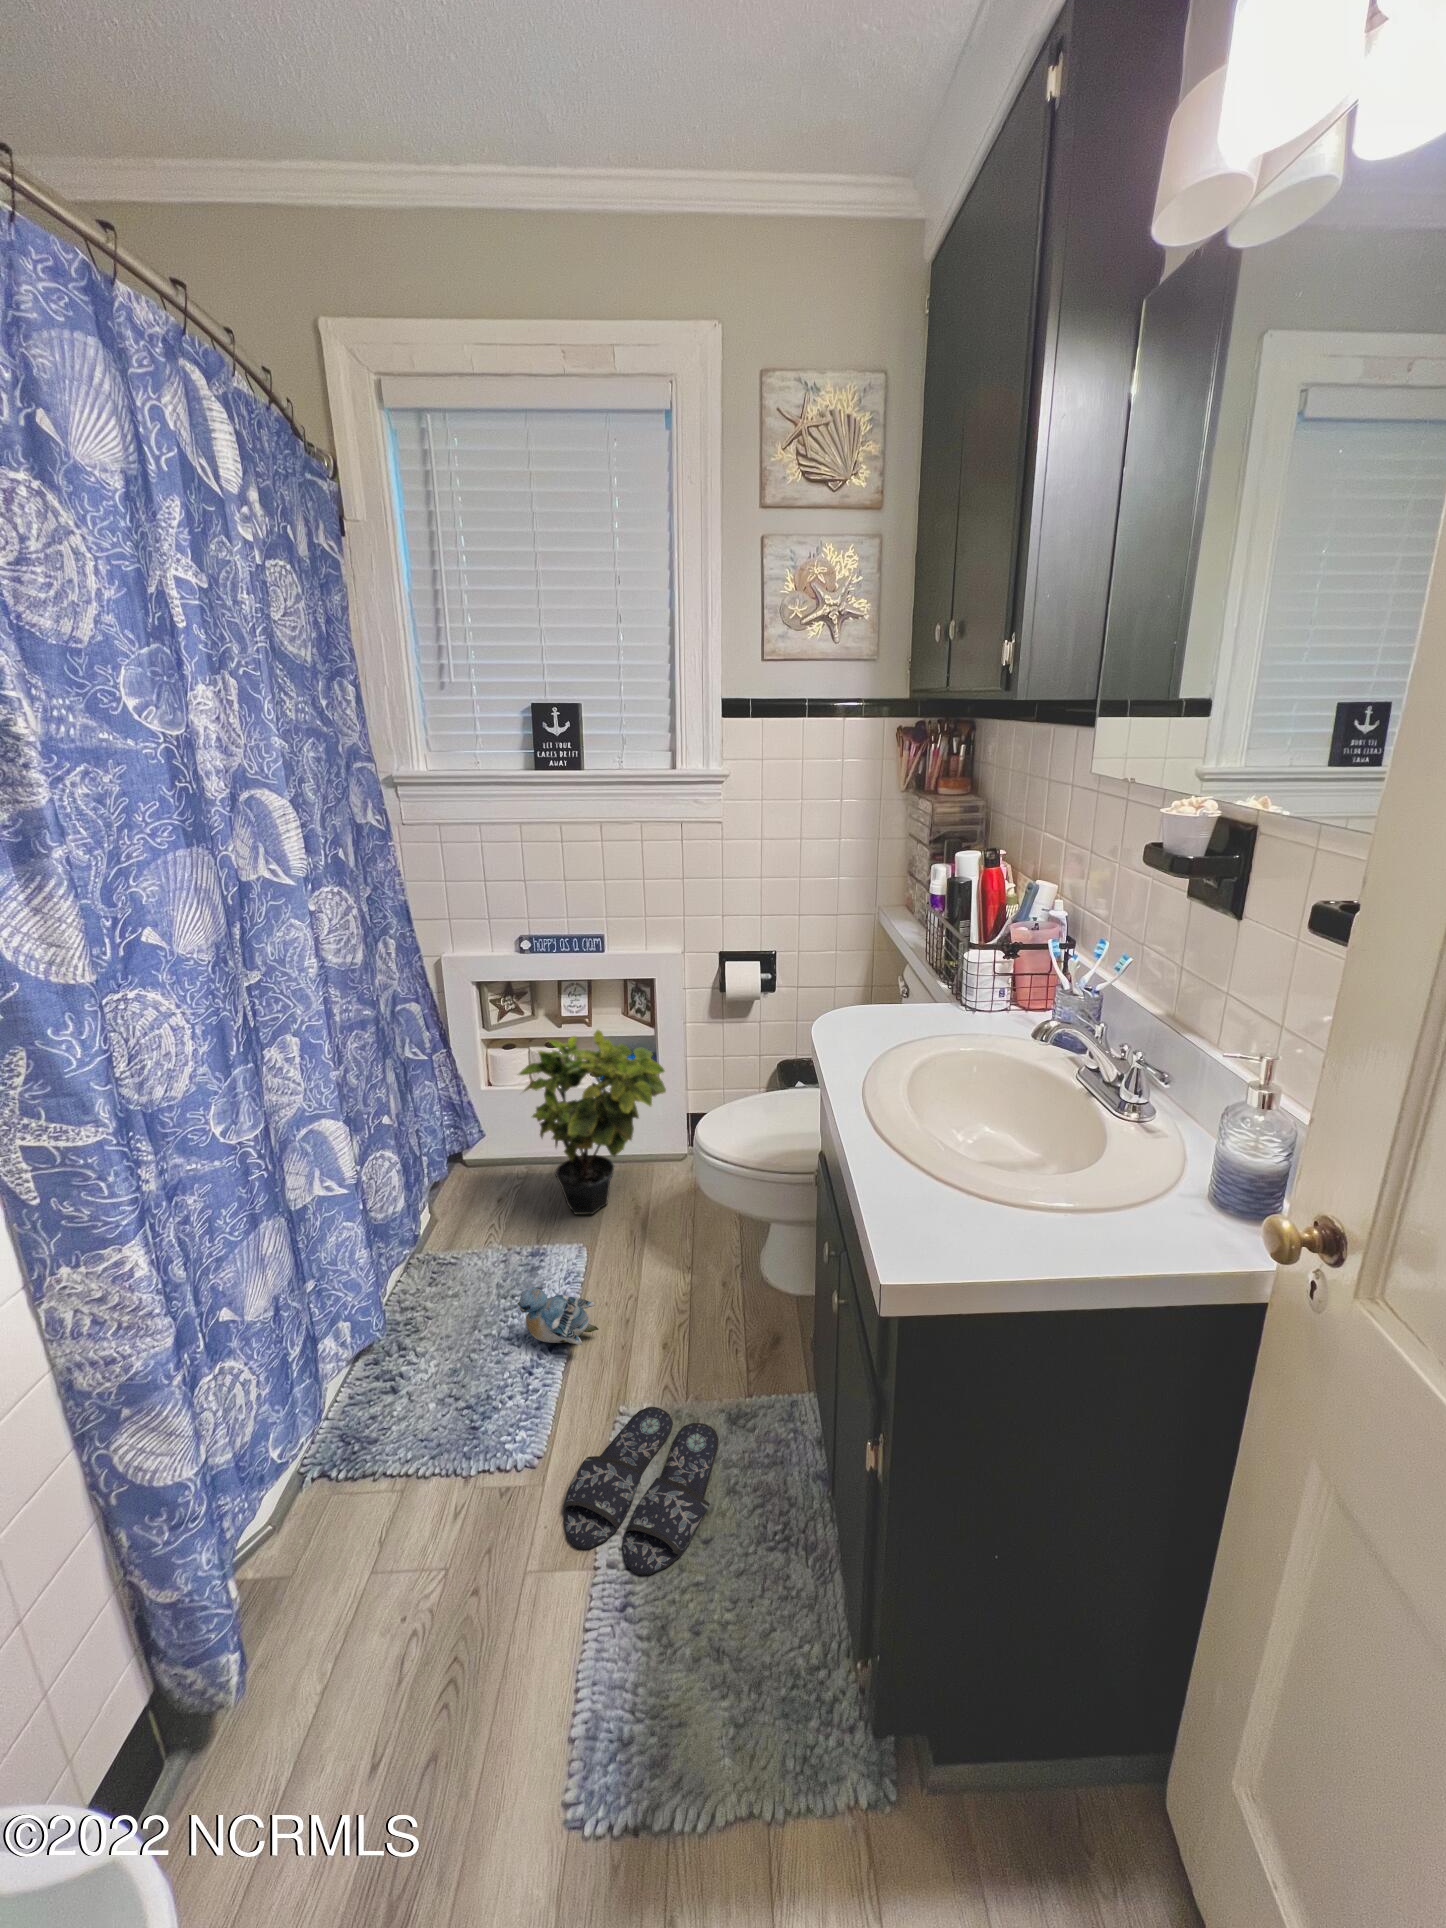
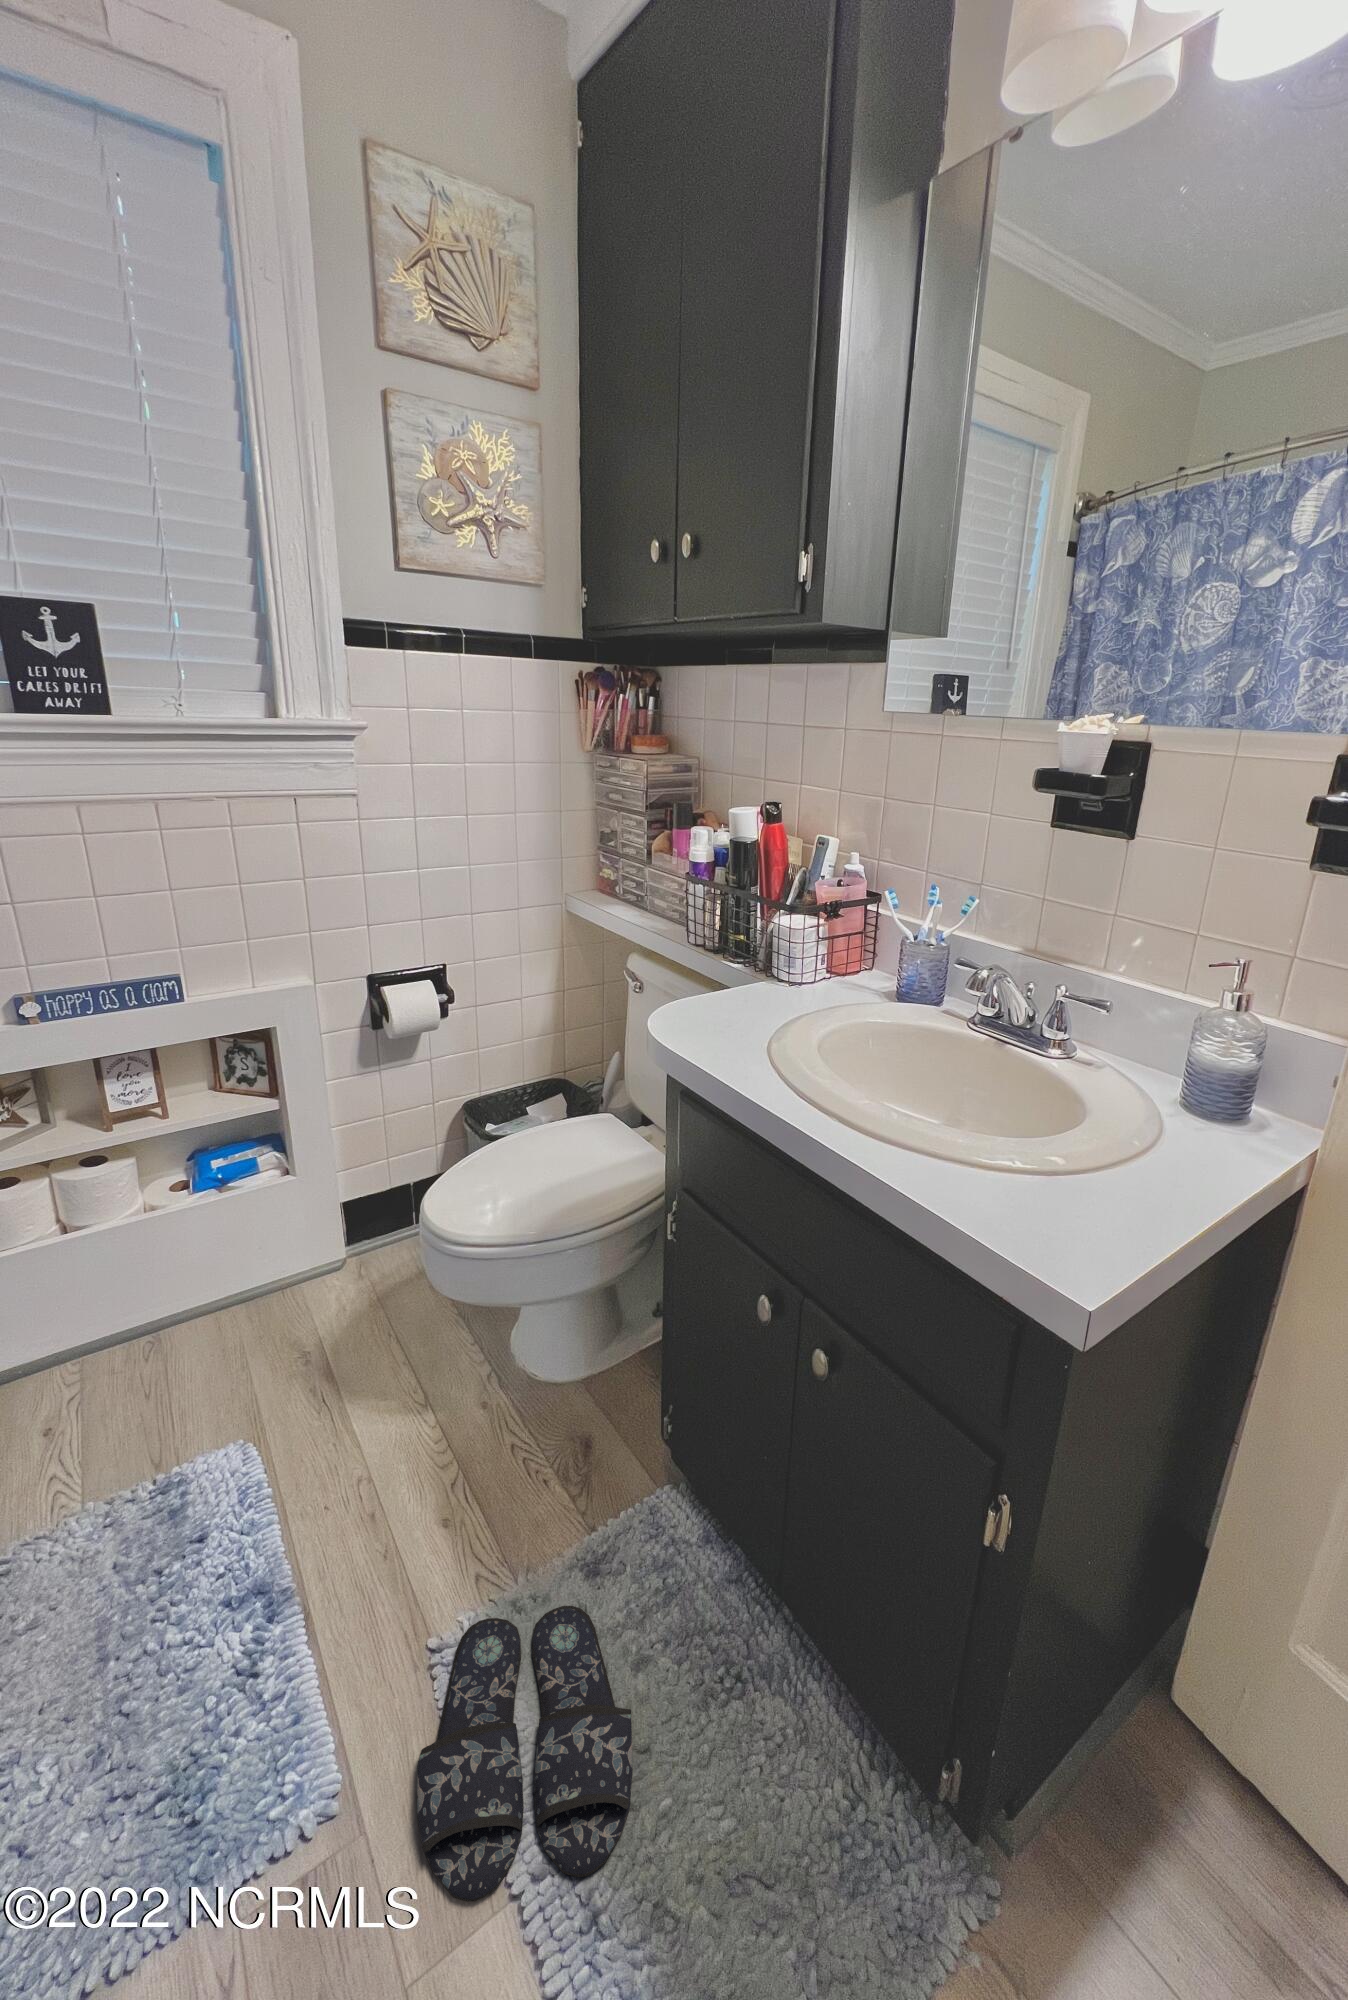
potted plant: present [519,1030,666,1214] -> none [68,1114,329,1404]
plush toy: present [517,1288,598,1345] -> none [192,1517,340,1616]

